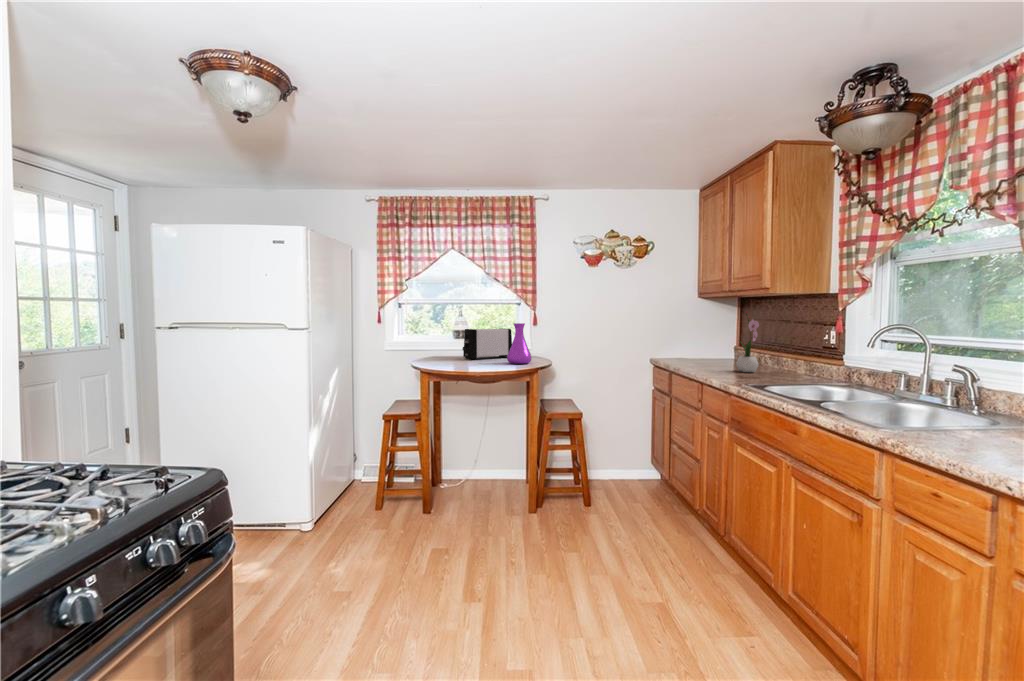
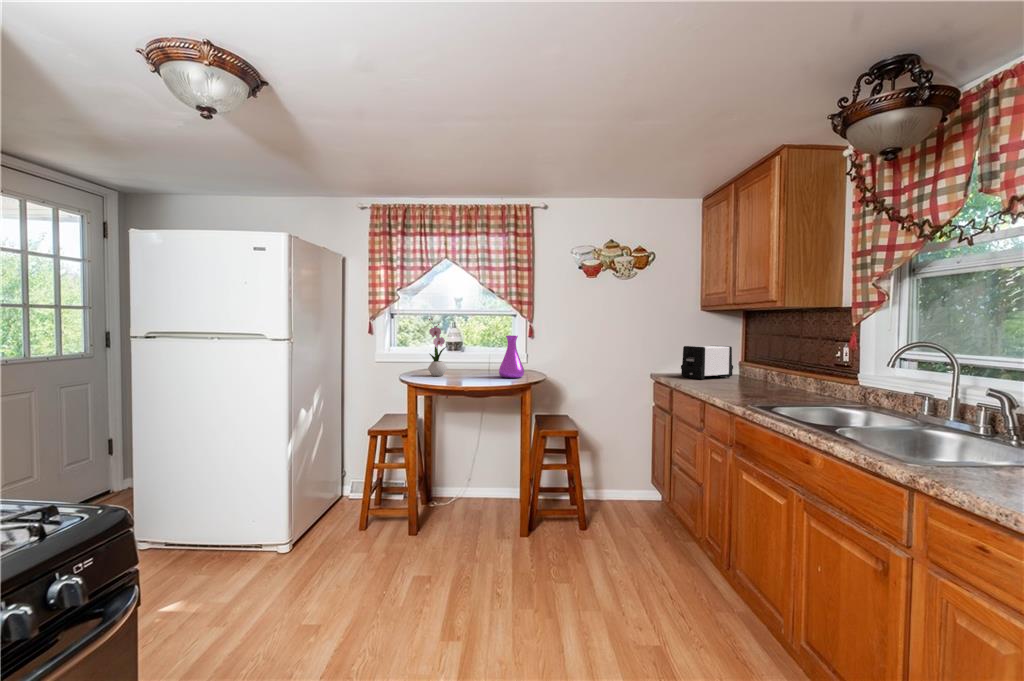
flower arrangement: present [736,312,759,372] -> present [428,319,447,376]
toaster: present [463,329,512,360] -> present [681,346,733,379]

